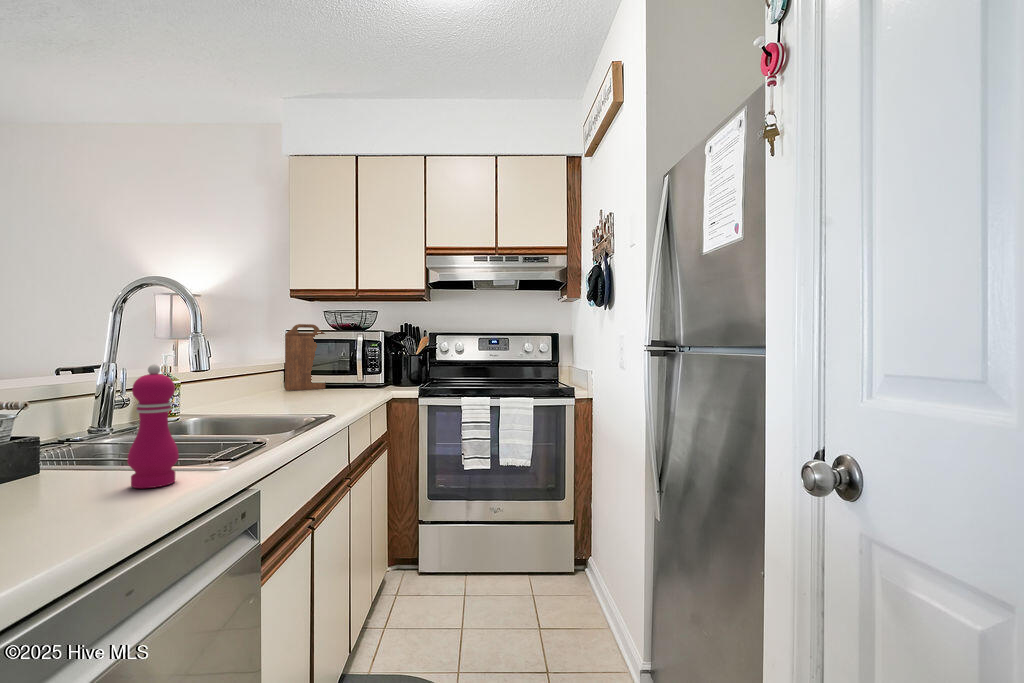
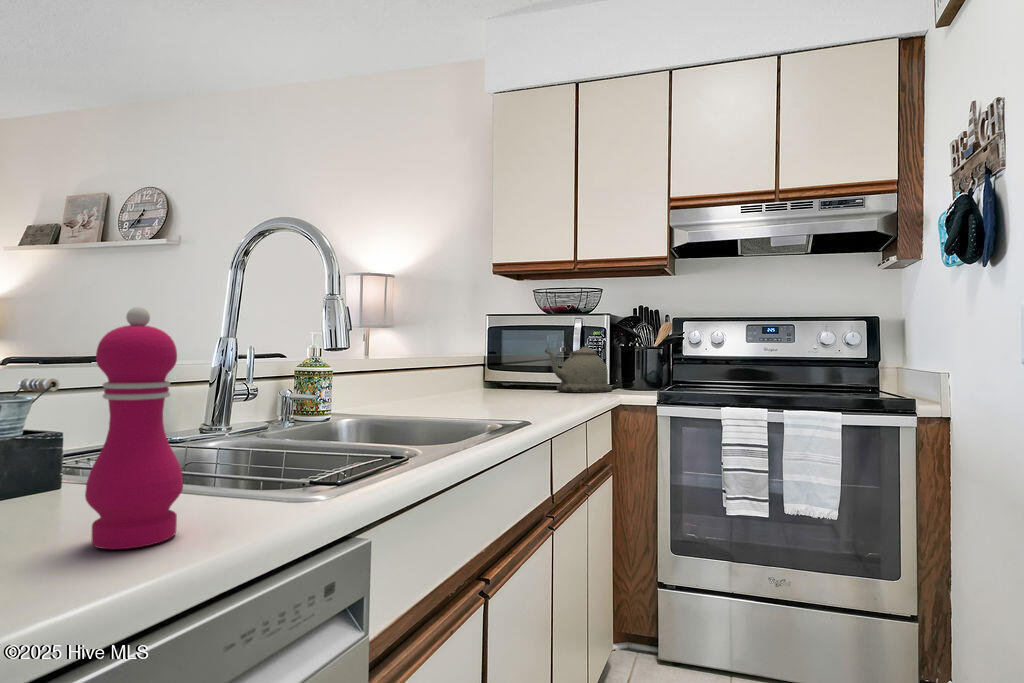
cutting board: present [285,324,325,391] -> none [487,307,535,391]
kettle: none [335,342,386,390] -> present [545,329,612,393]

